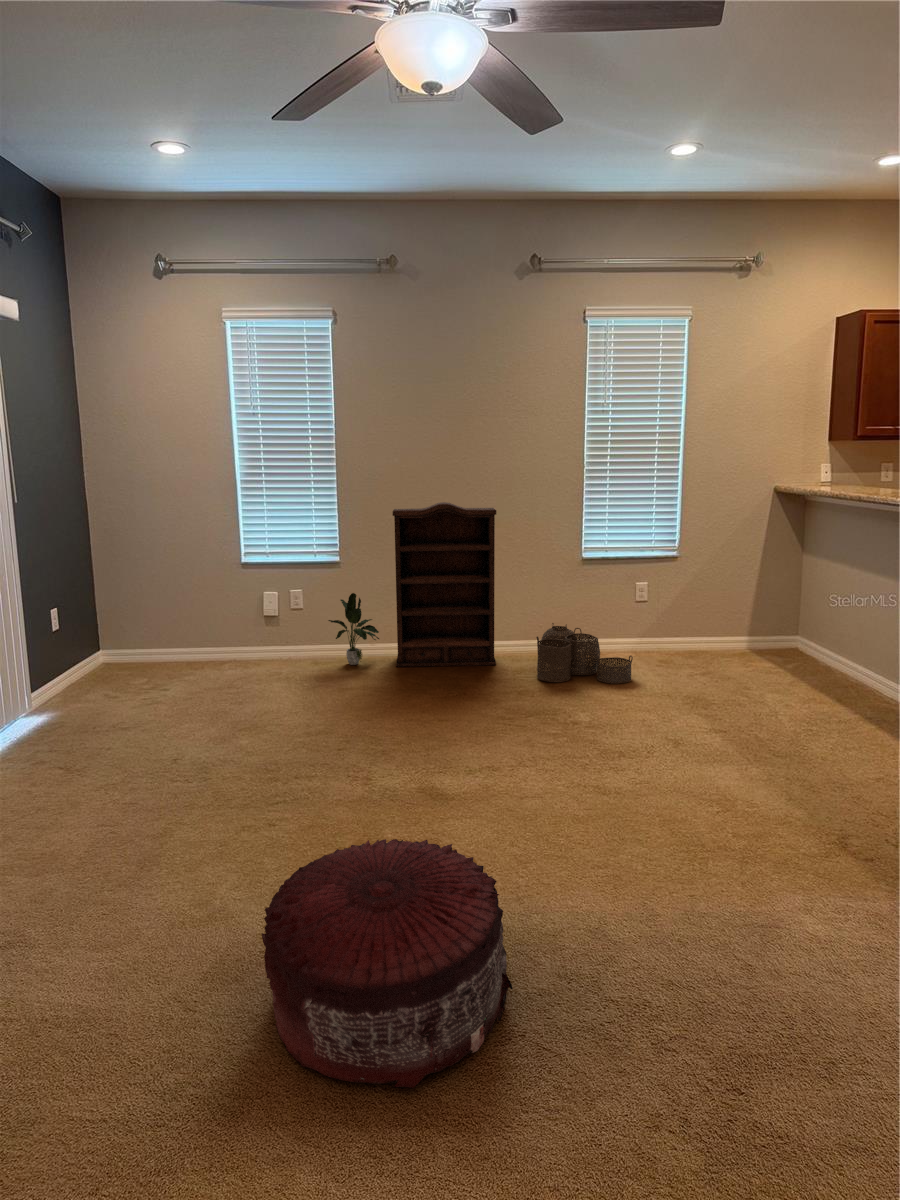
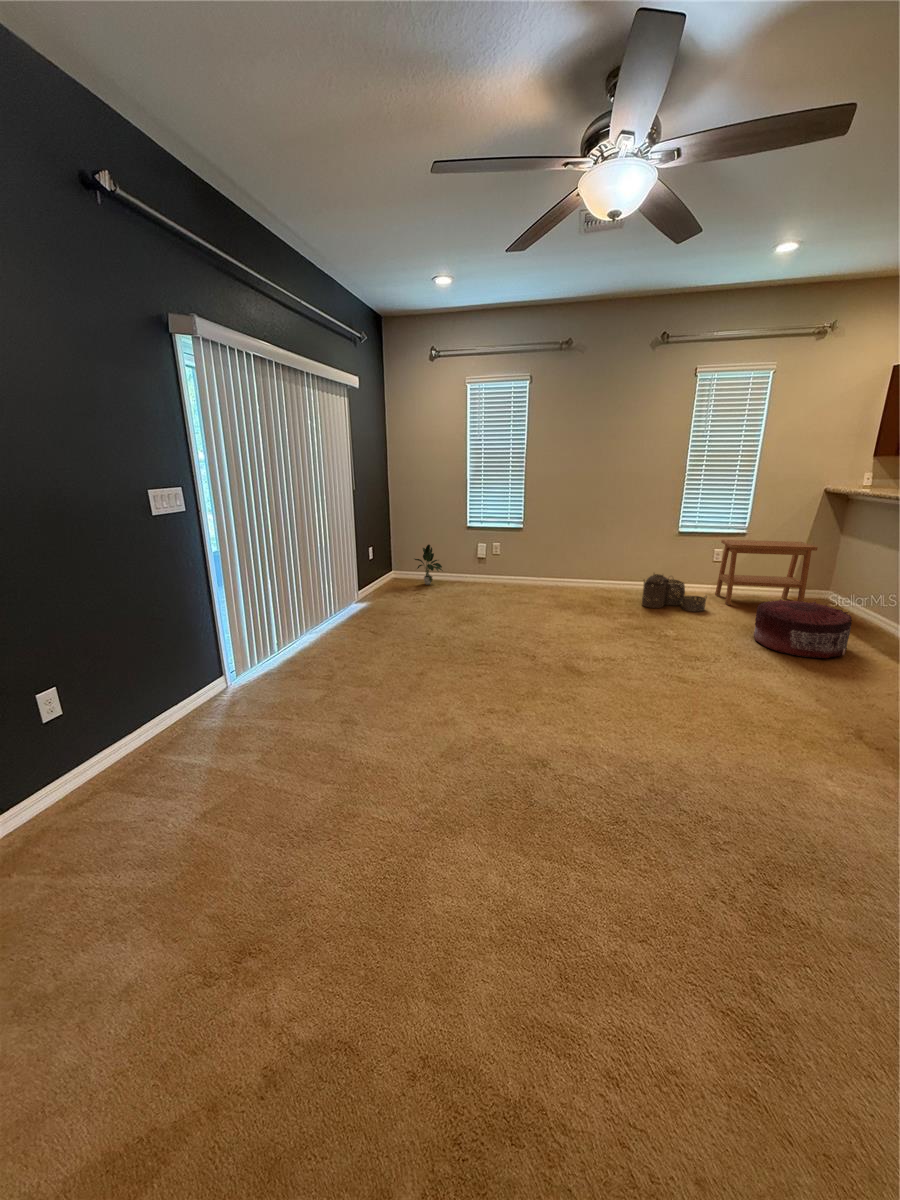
bookshelf: present [393,502,496,667] -> none [553,494,624,596]
side table: none [644,565,774,668] -> present [715,540,818,605]
potted plant: present [328,593,379,665] -> present [415,545,443,585]
pouf: present [262,839,513,1088] -> present [754,599,852,658]

